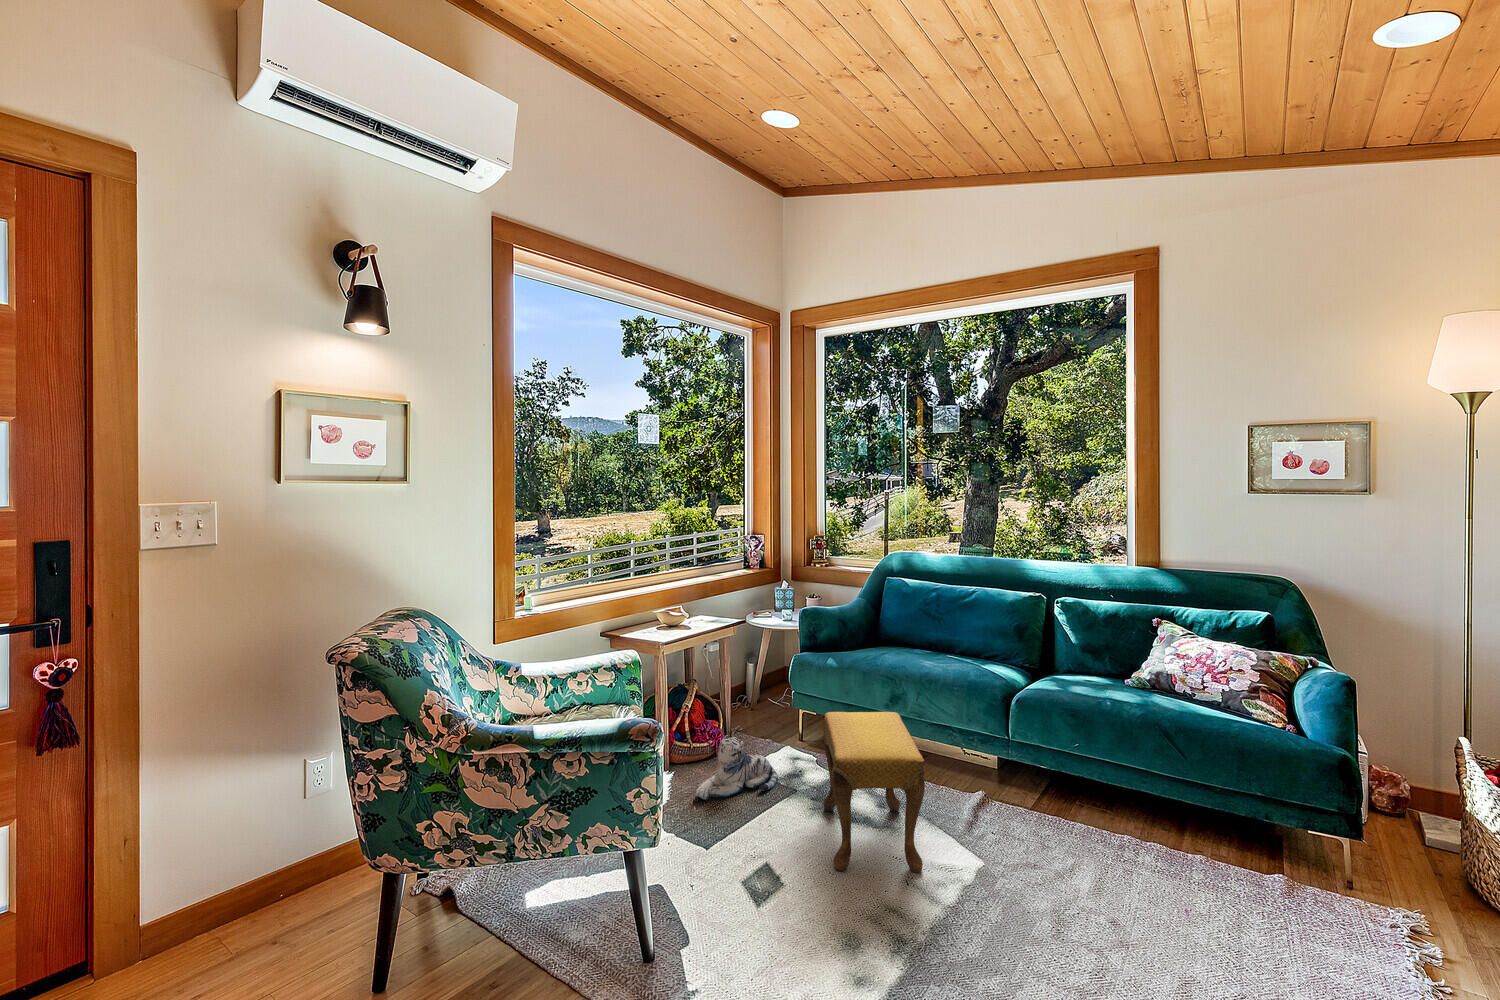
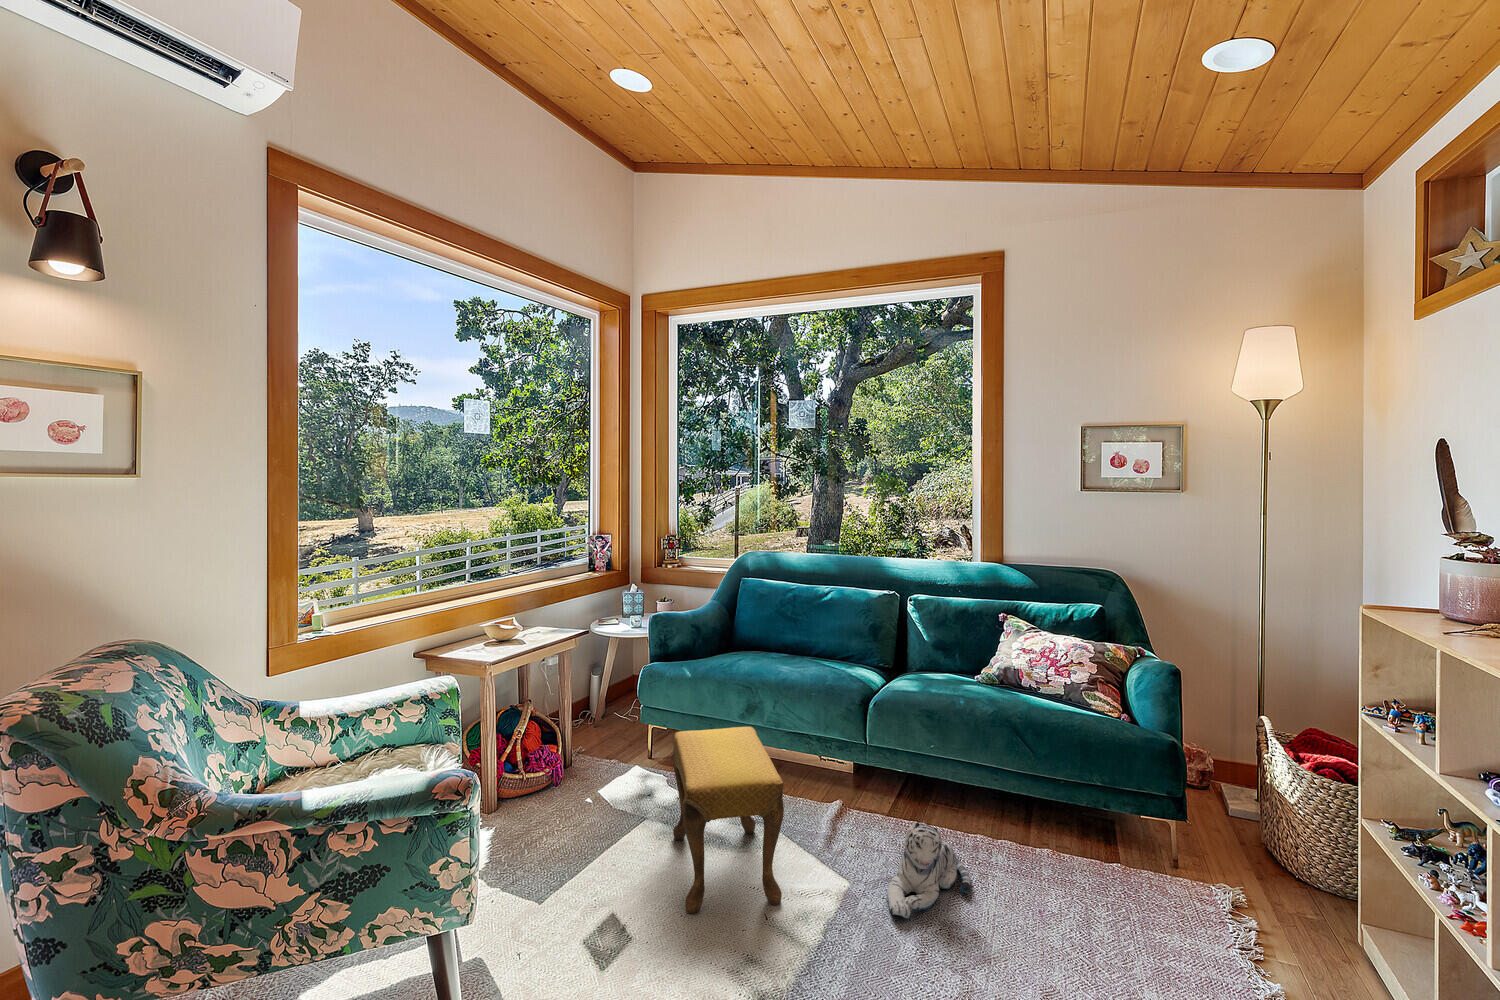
plush toy: present [695,735,778,800] -> present [887,822,971,918]

